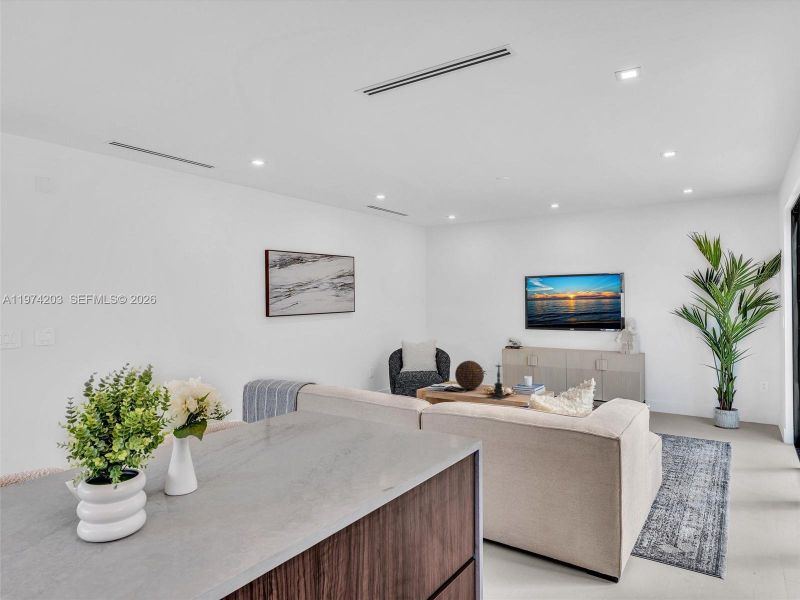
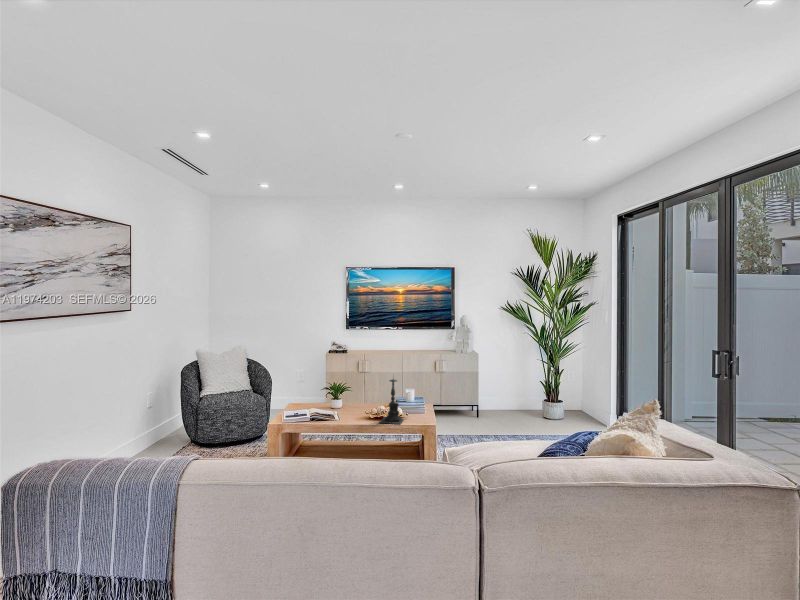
decorative orb: present [455,361,484,389] -> none [320,375,357,414]

